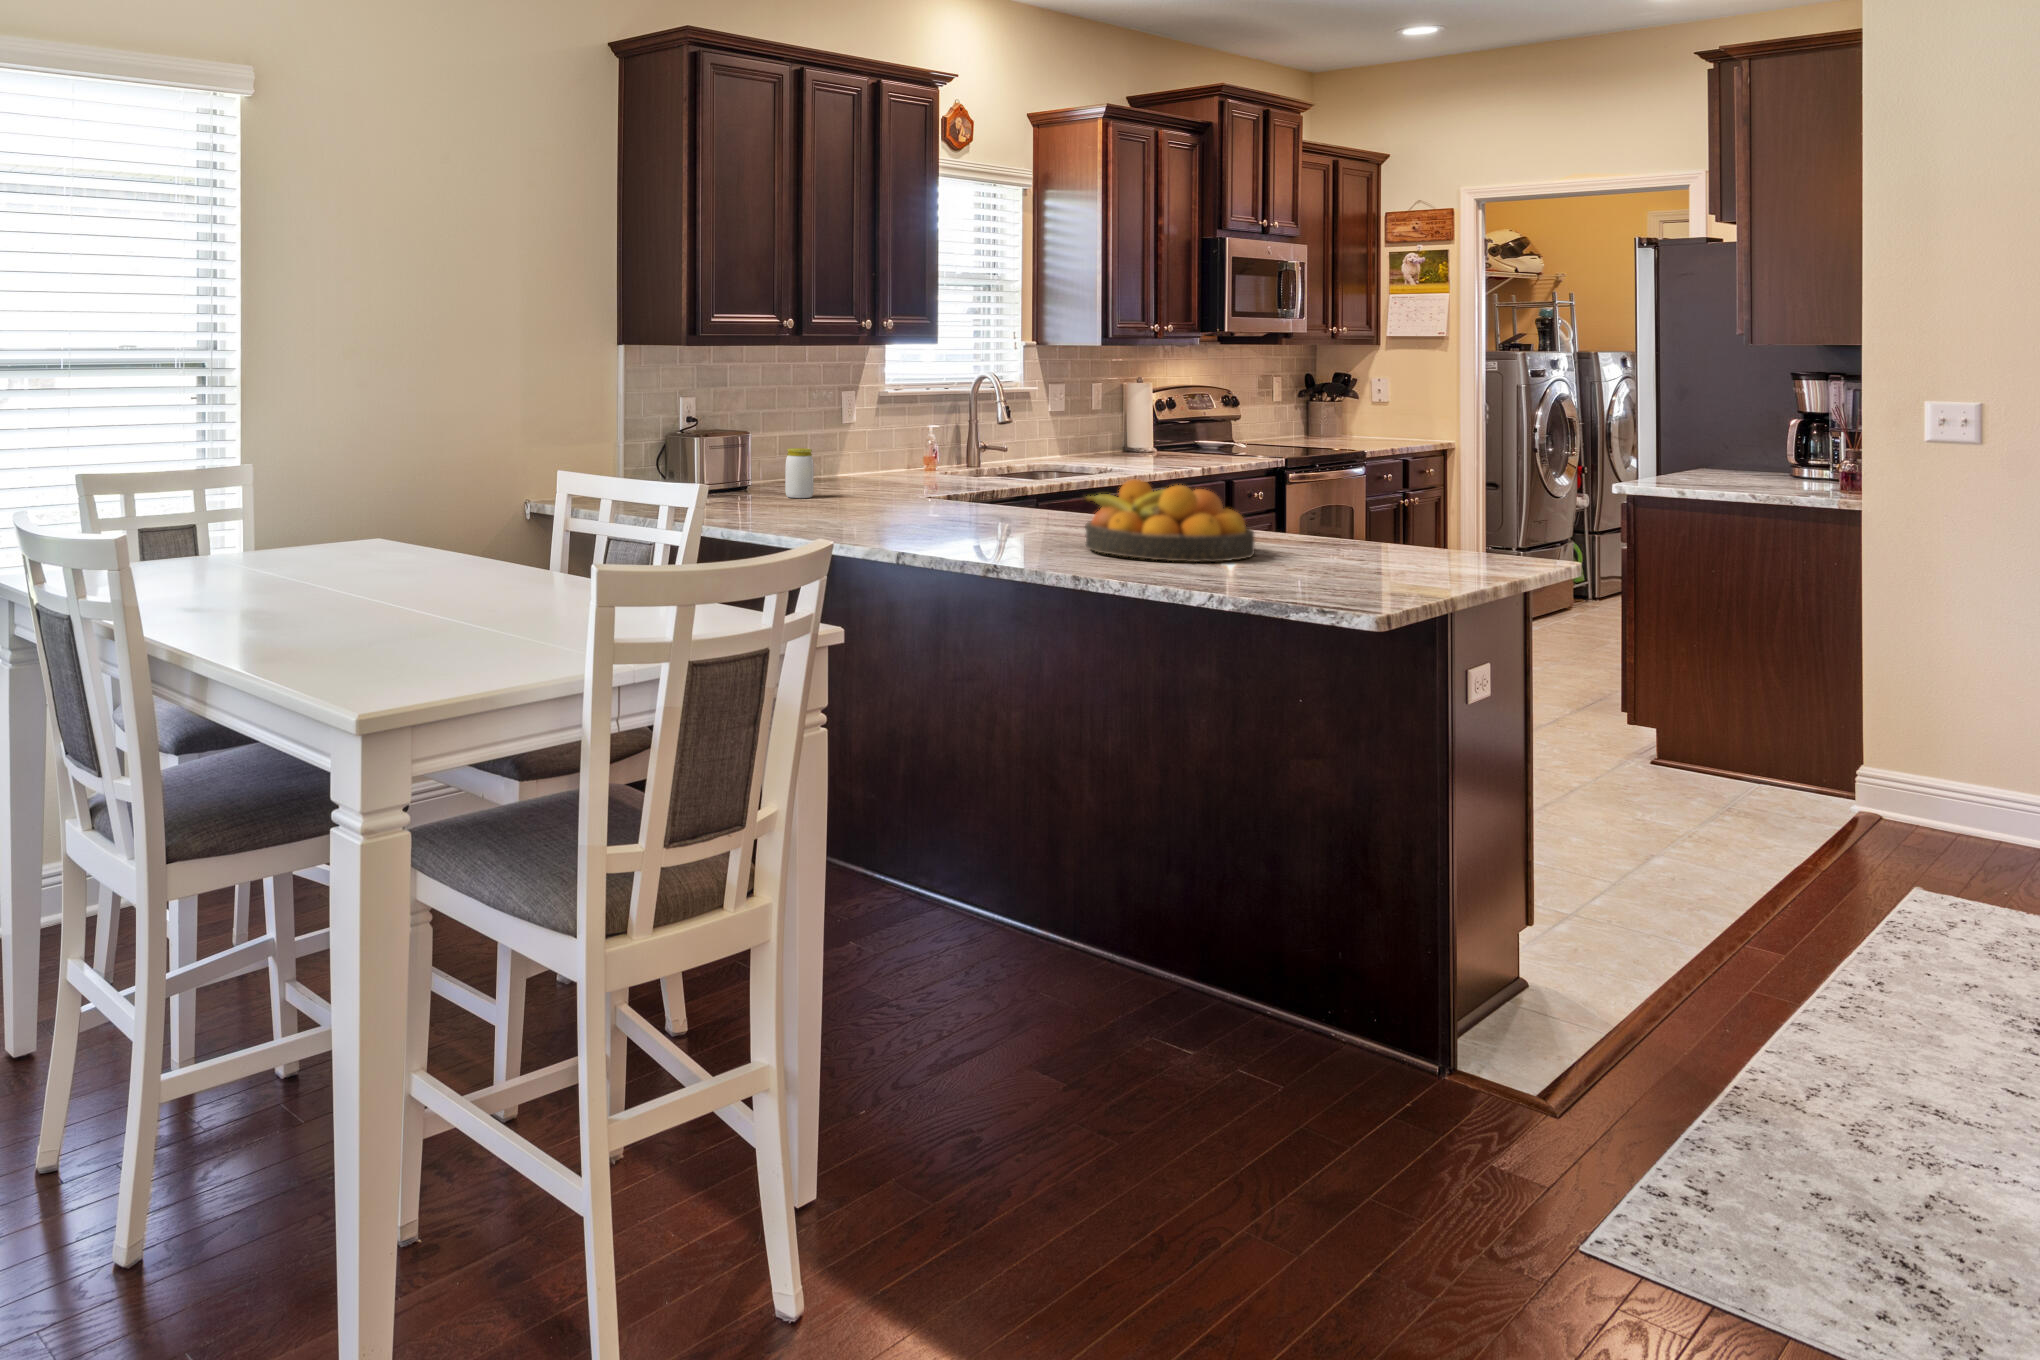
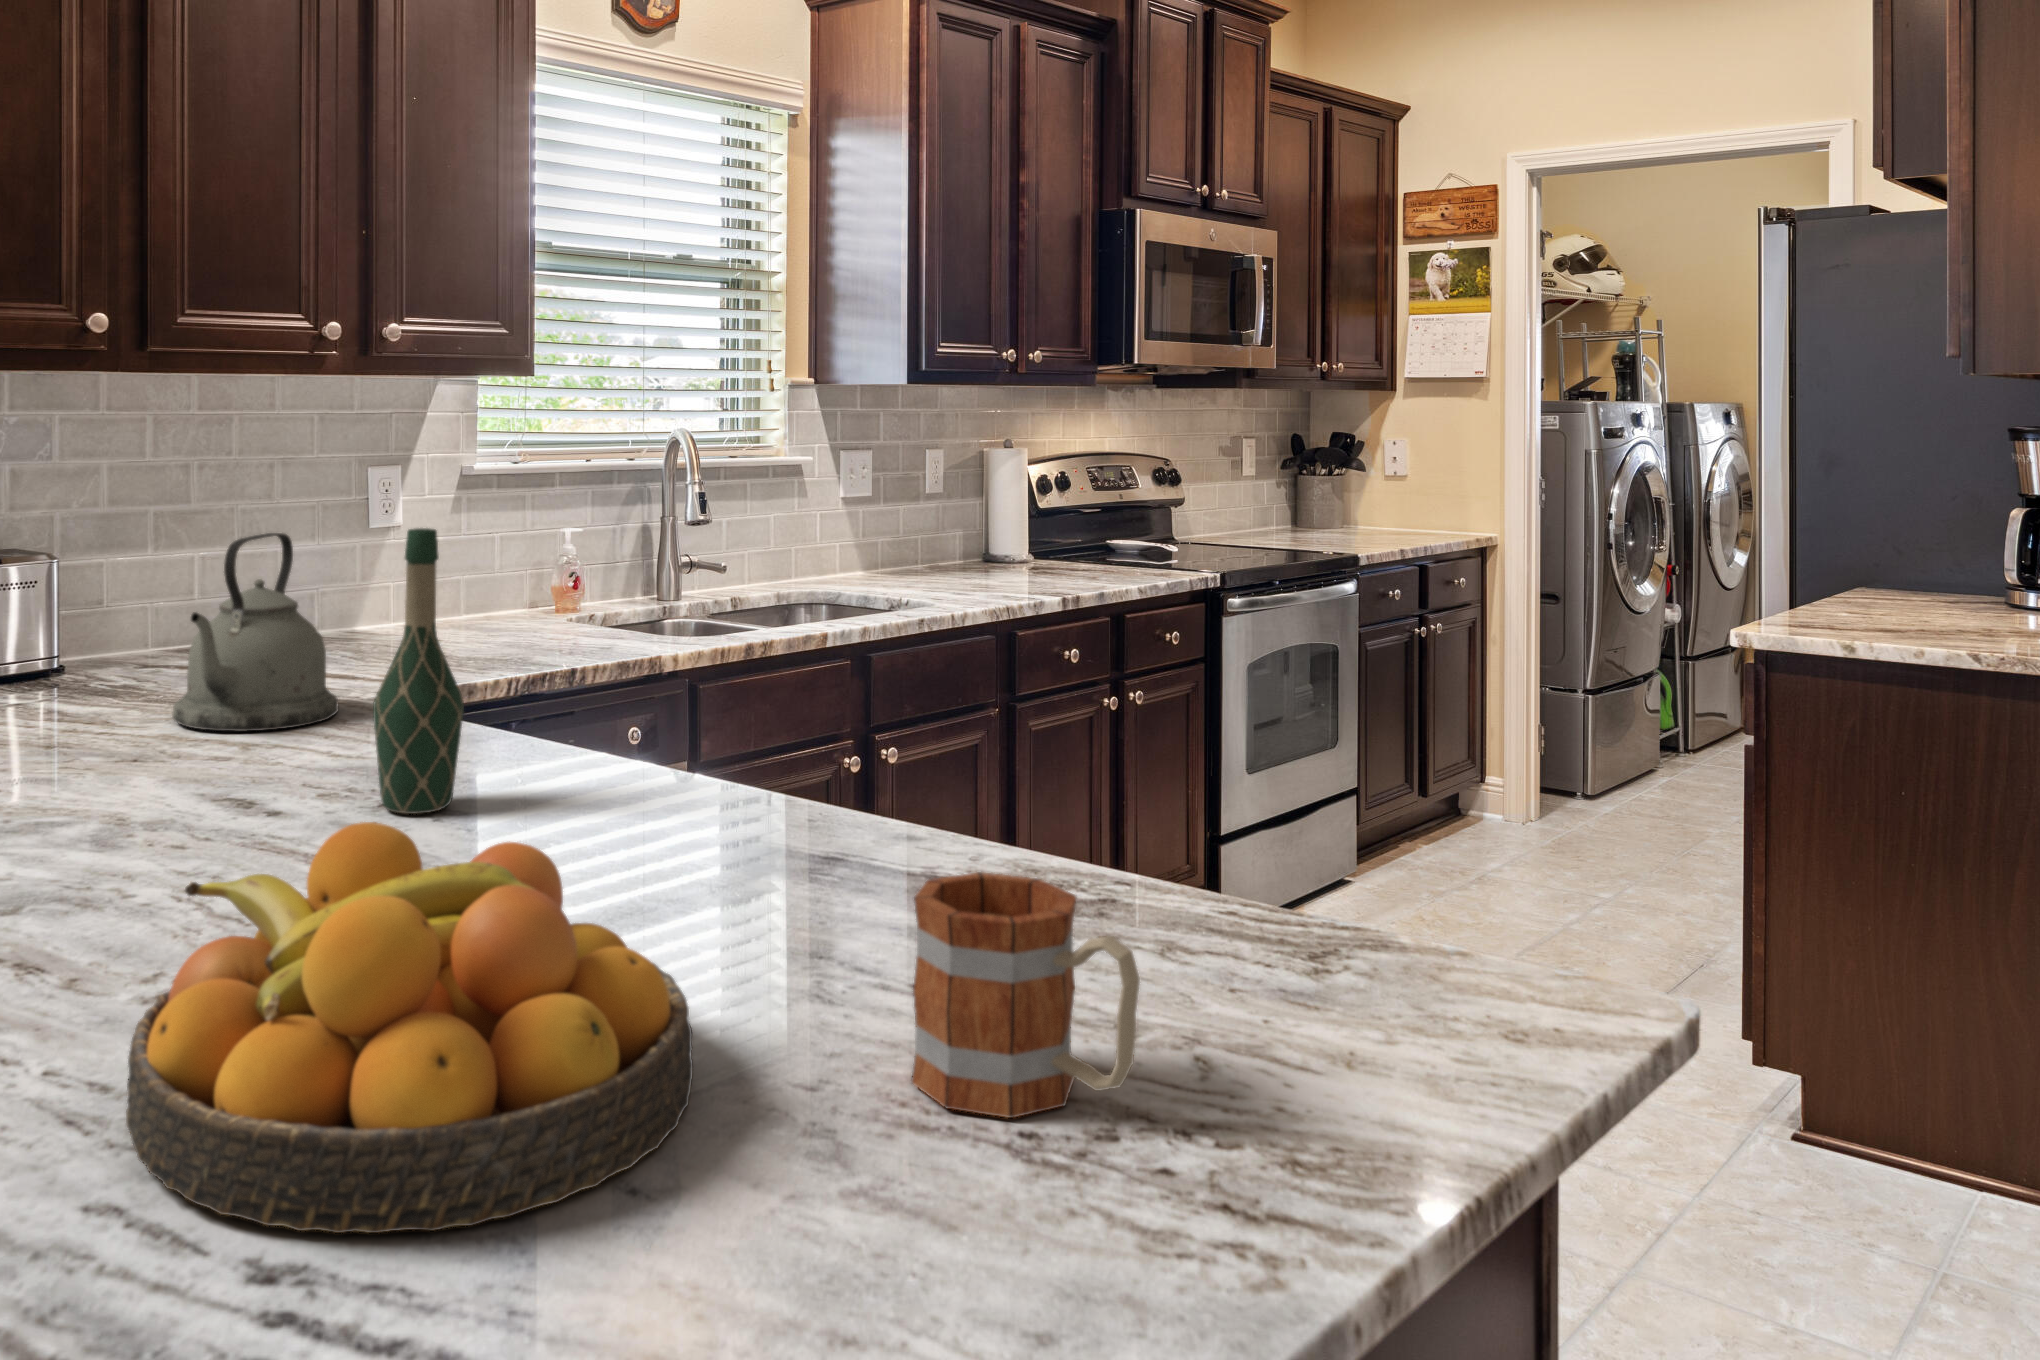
wine bottle: none [1006,406,1044,518] -> present [373,528,464,814]
kettle: none [843,417,917,503] -> present [172,533,338,731]
jar: present [785,448,814,498] -> none [83,596,149,708]
mug: none [1313,494,1390,553] -> present [912,872,1140,1118]

